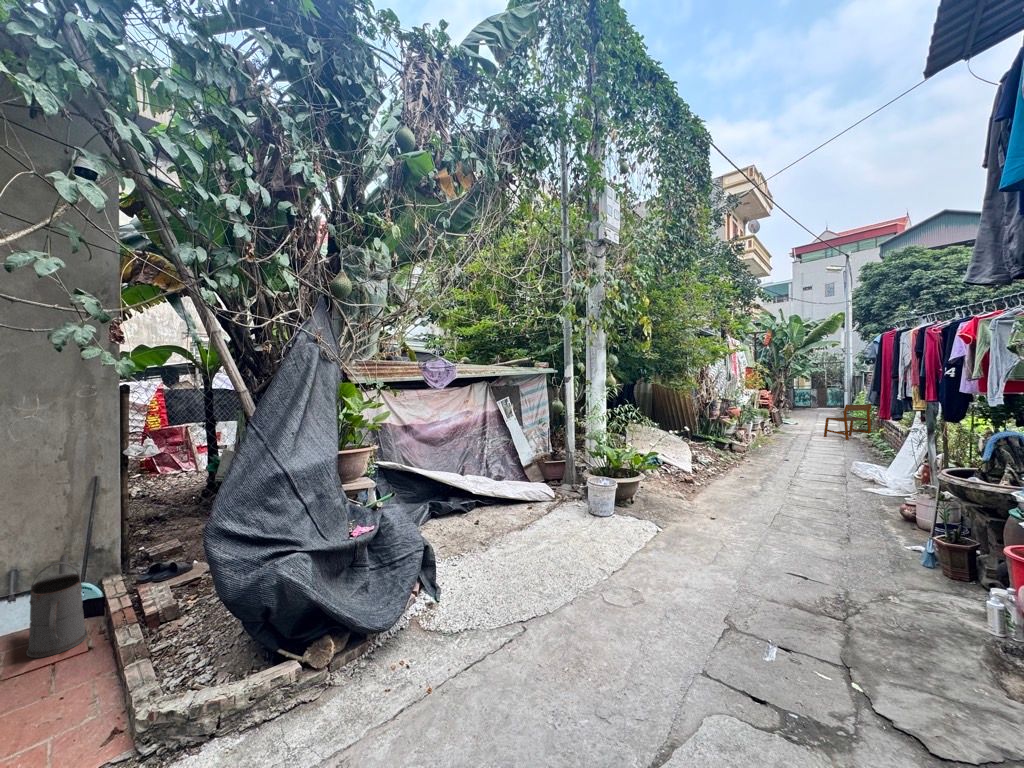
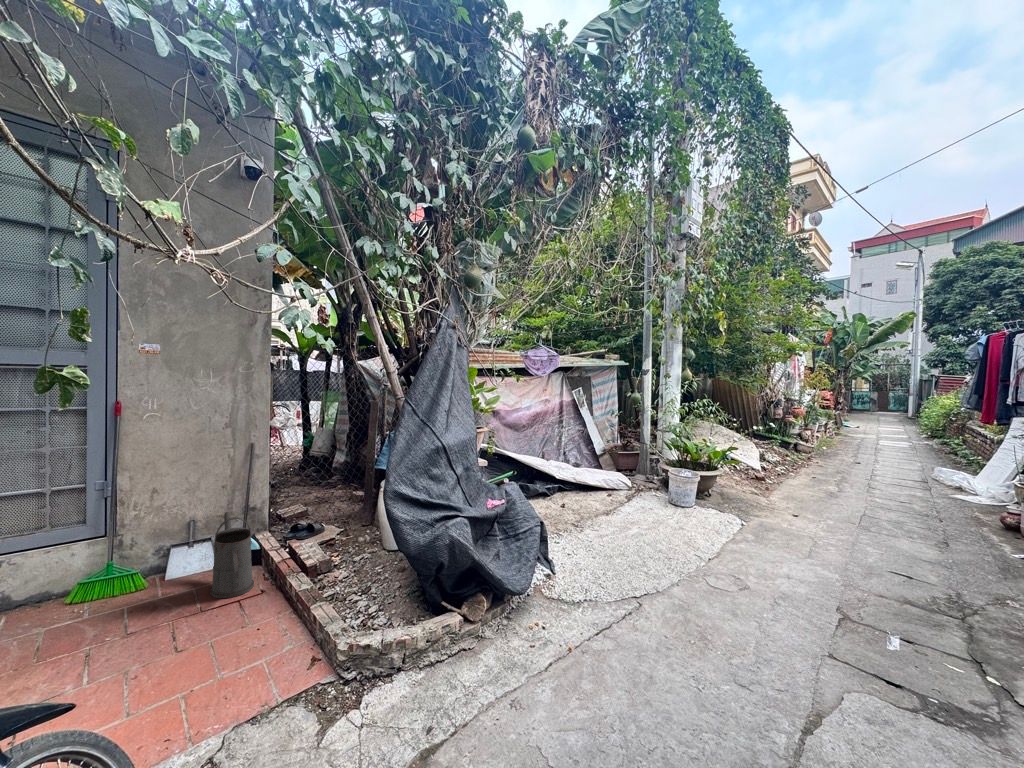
bench: present [824,404,871,440] -> none [892,408,947,446]

